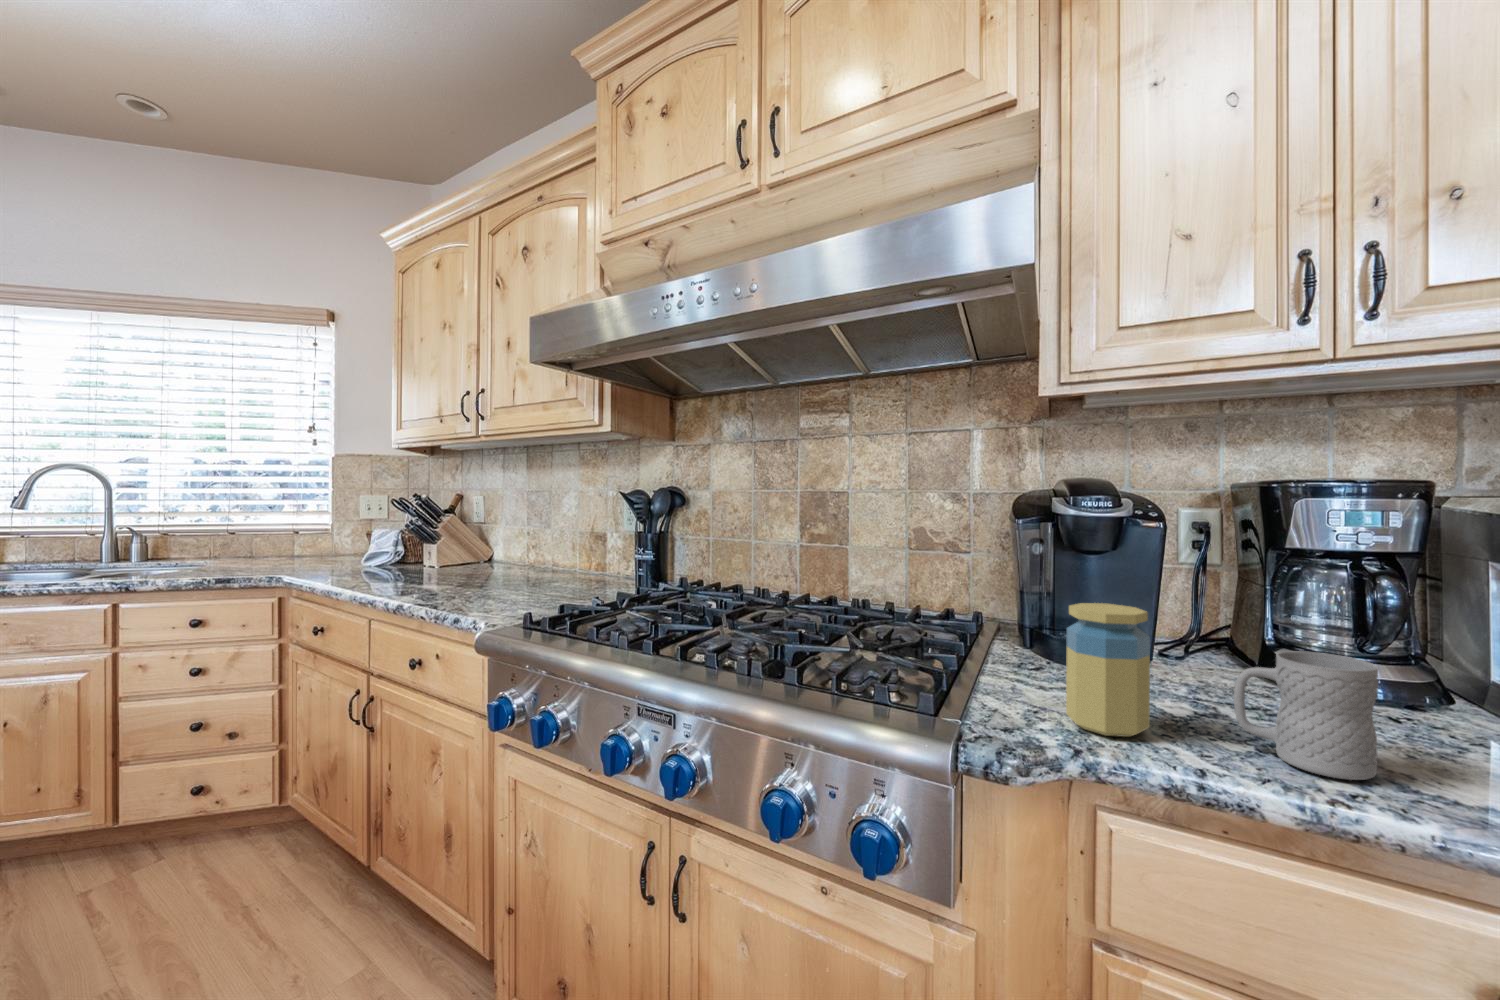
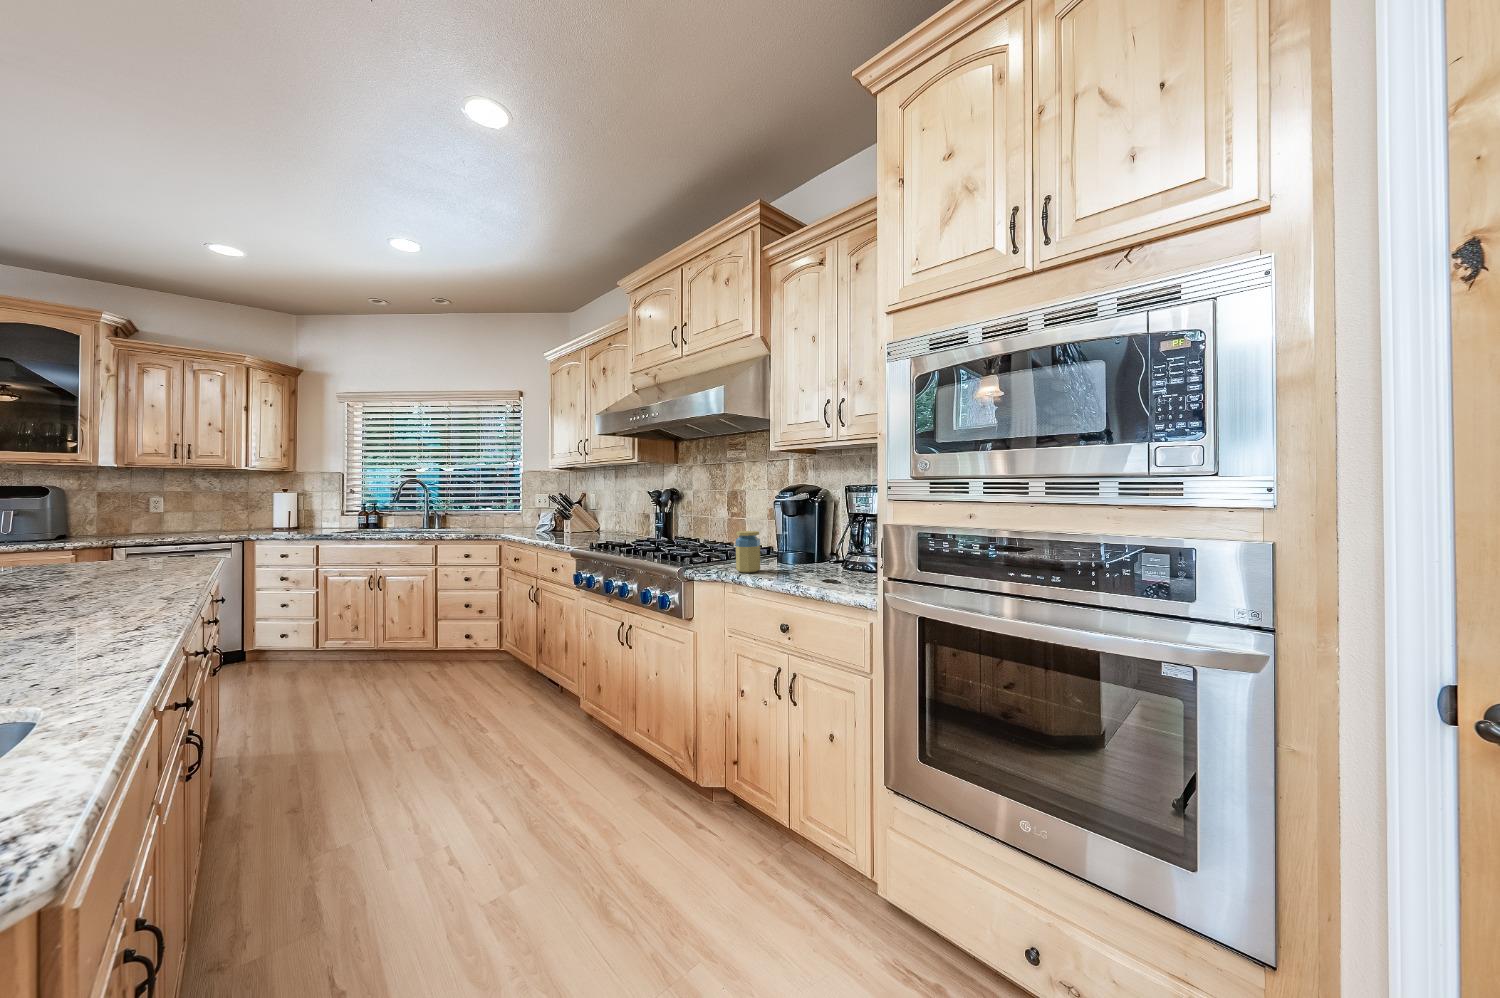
mug: present [1234,651,1378,780] -> none [775,544,802,579]

